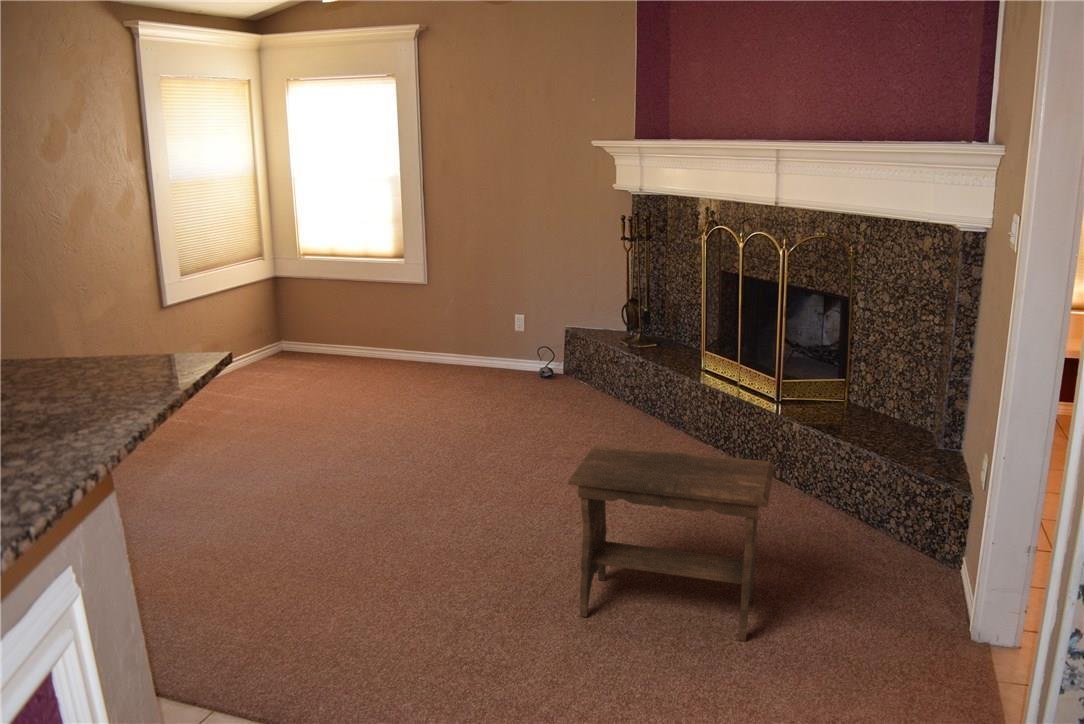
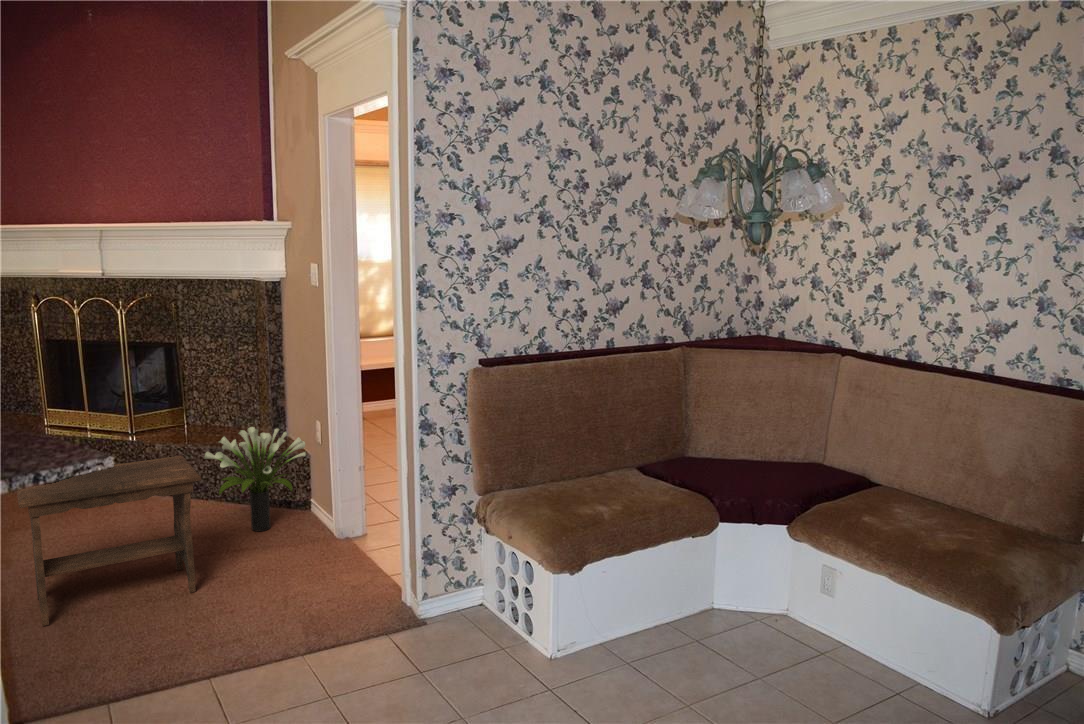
potted plant: none [818,439,964,583] -> present [204,427,306,531]

